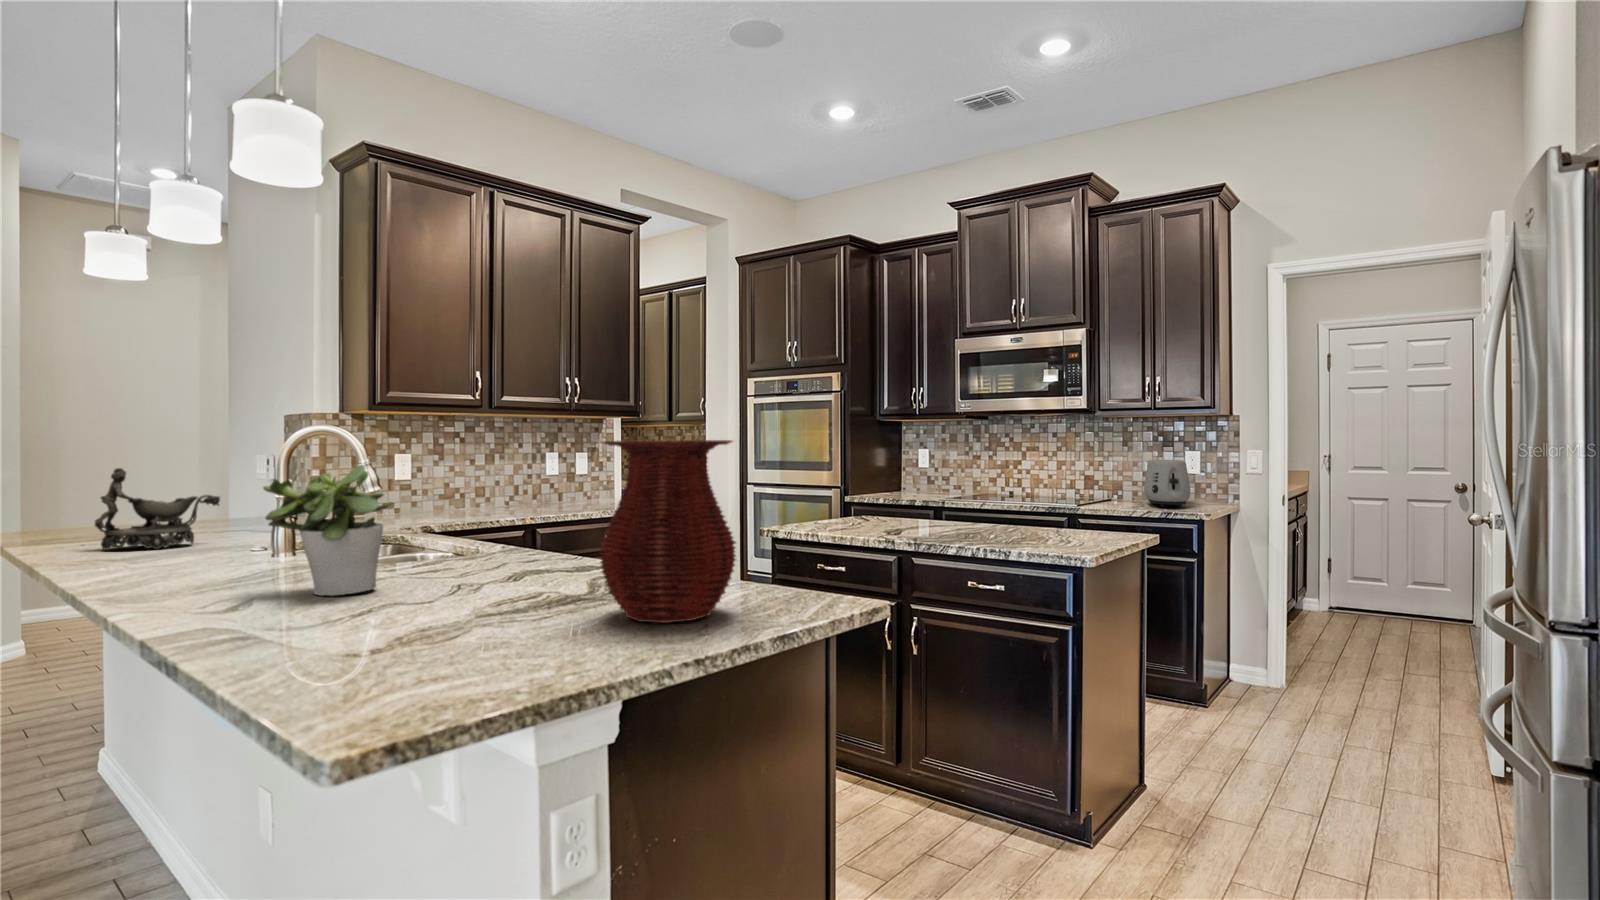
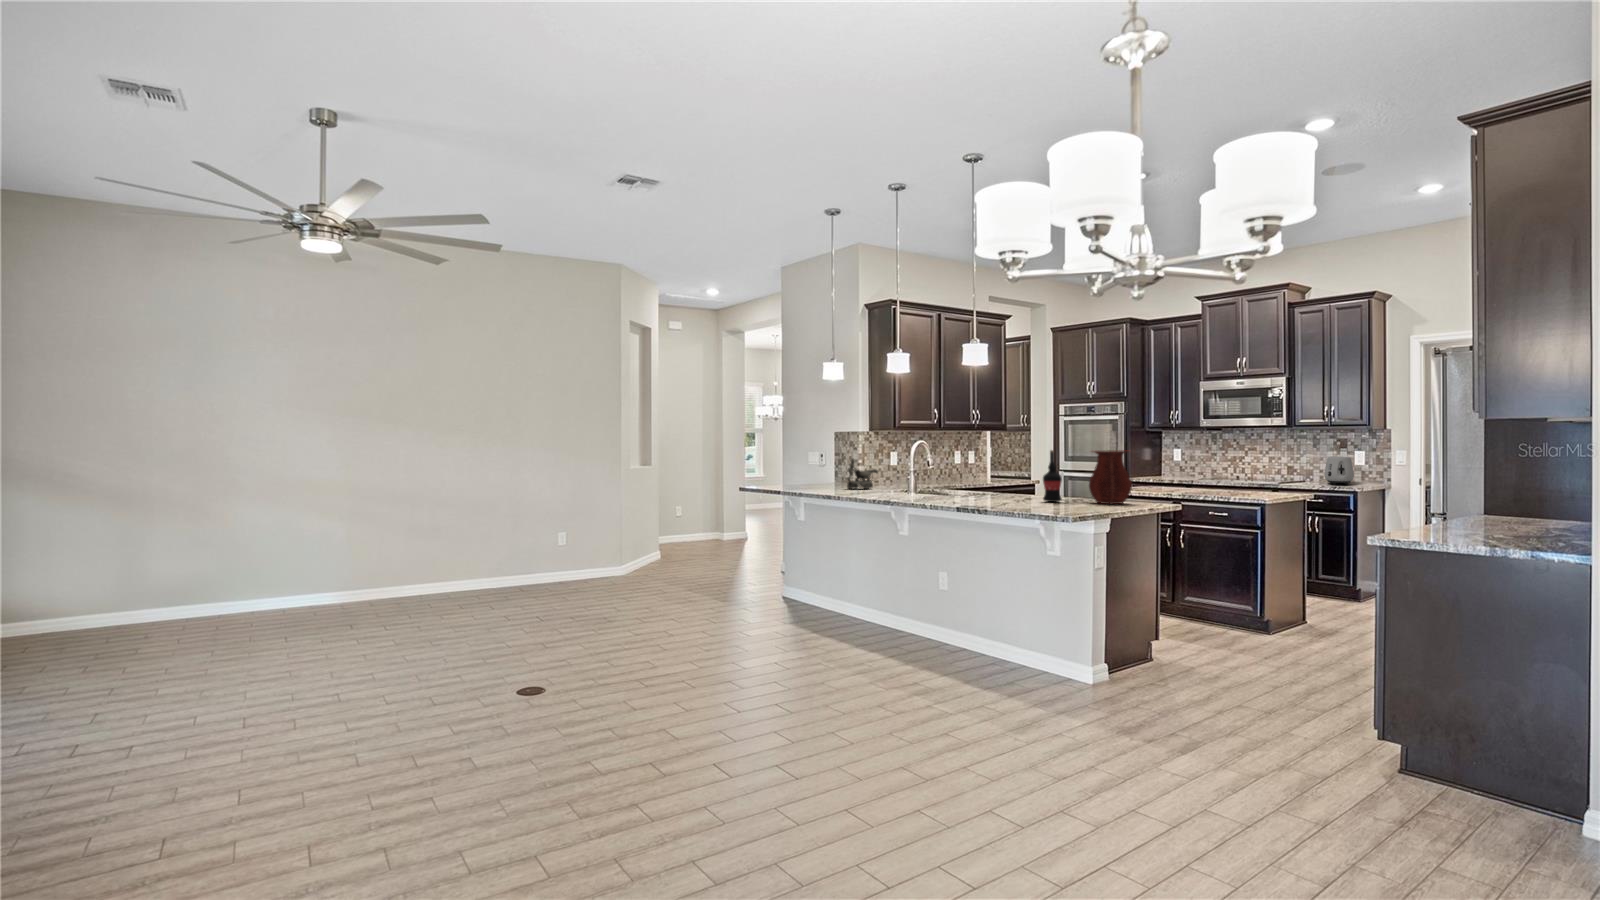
wine bottle: none [453,439,519,616] -> present [1043,450,1062,502]
potted plant: present [263,465,392,596] -> none [965,458,1006,499]

